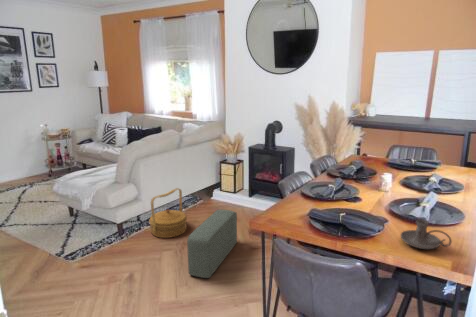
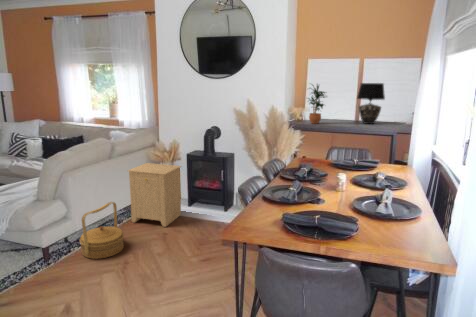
potted plant: none [369,78,394,121] -> present [309,85,325,124]
table lamp: none [427,78,460,122] -> present [357,83,385,124]
side table: none [194,154,243,215] -> present [128,163,181,227]
pouf: present [187,210,237,278] -> none [132,222,182,299]
candle holder: present [401,220,451,249] -> none [376,217,426,246]

